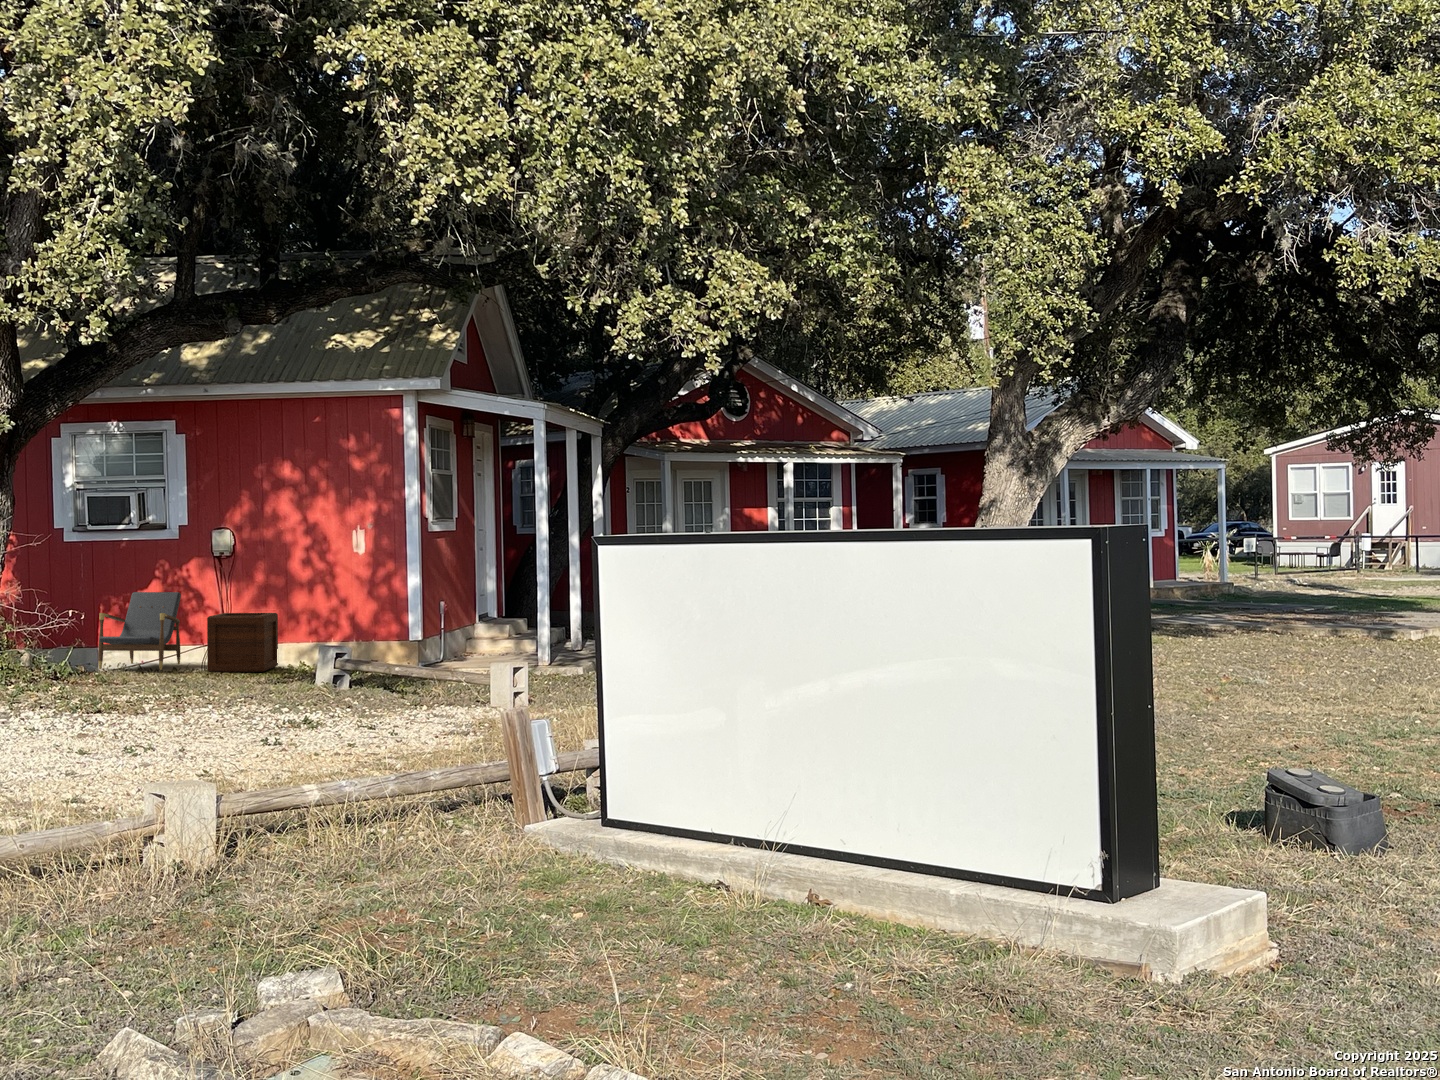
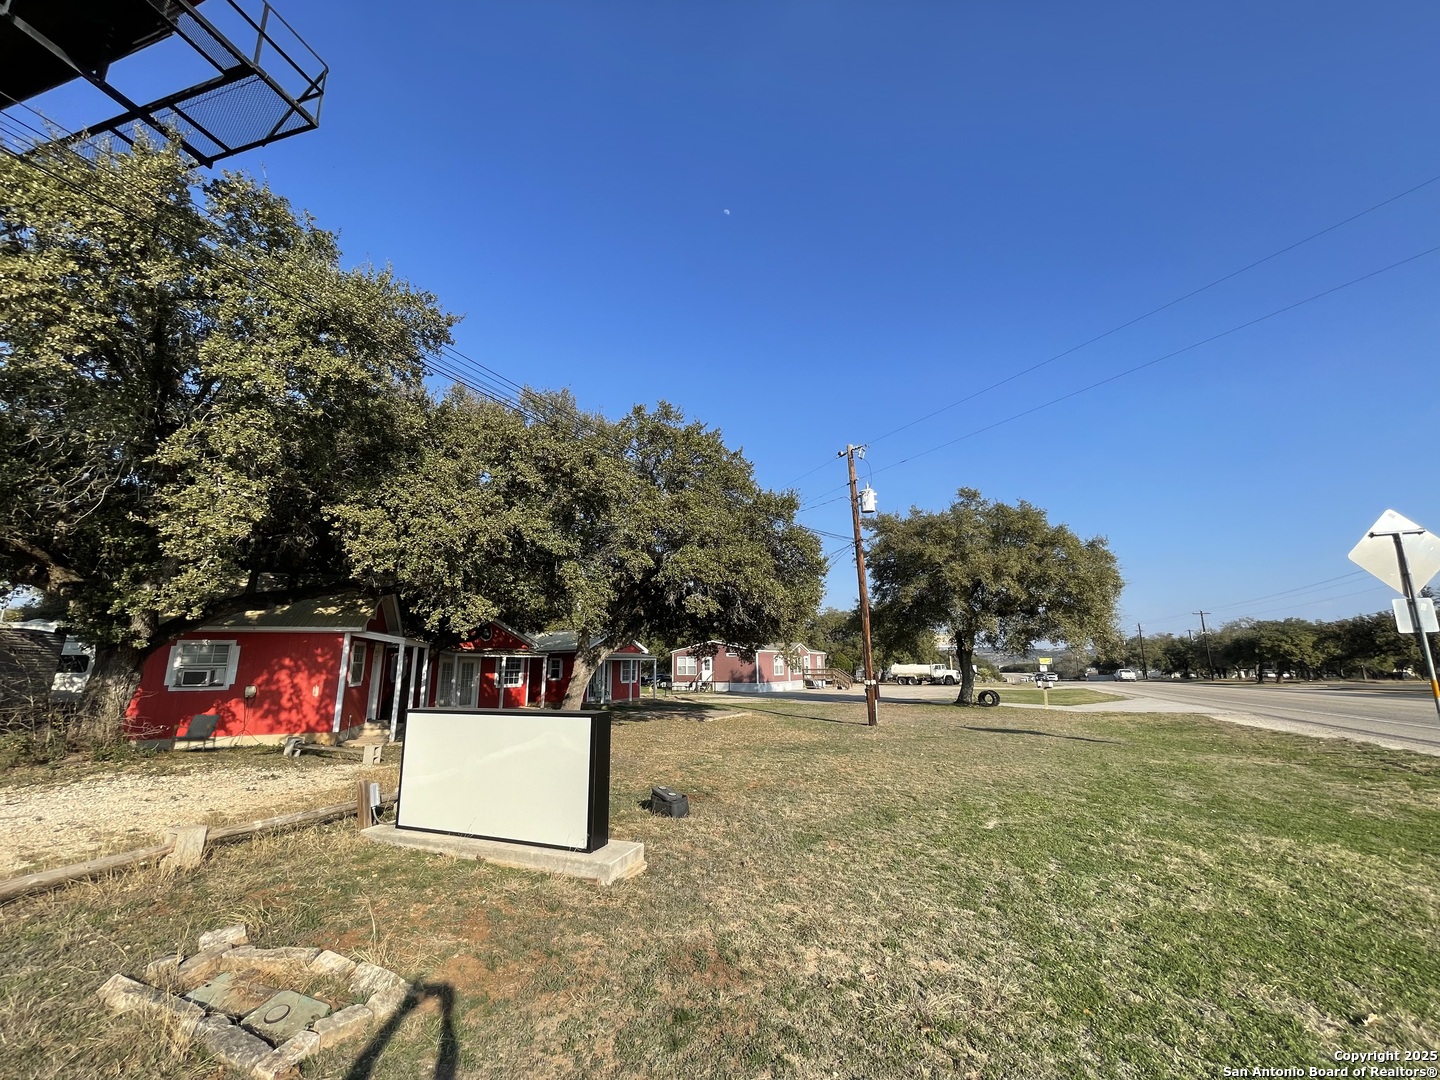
wooden crate: present [207,613,278,672] -> none [228,723,269,751]

